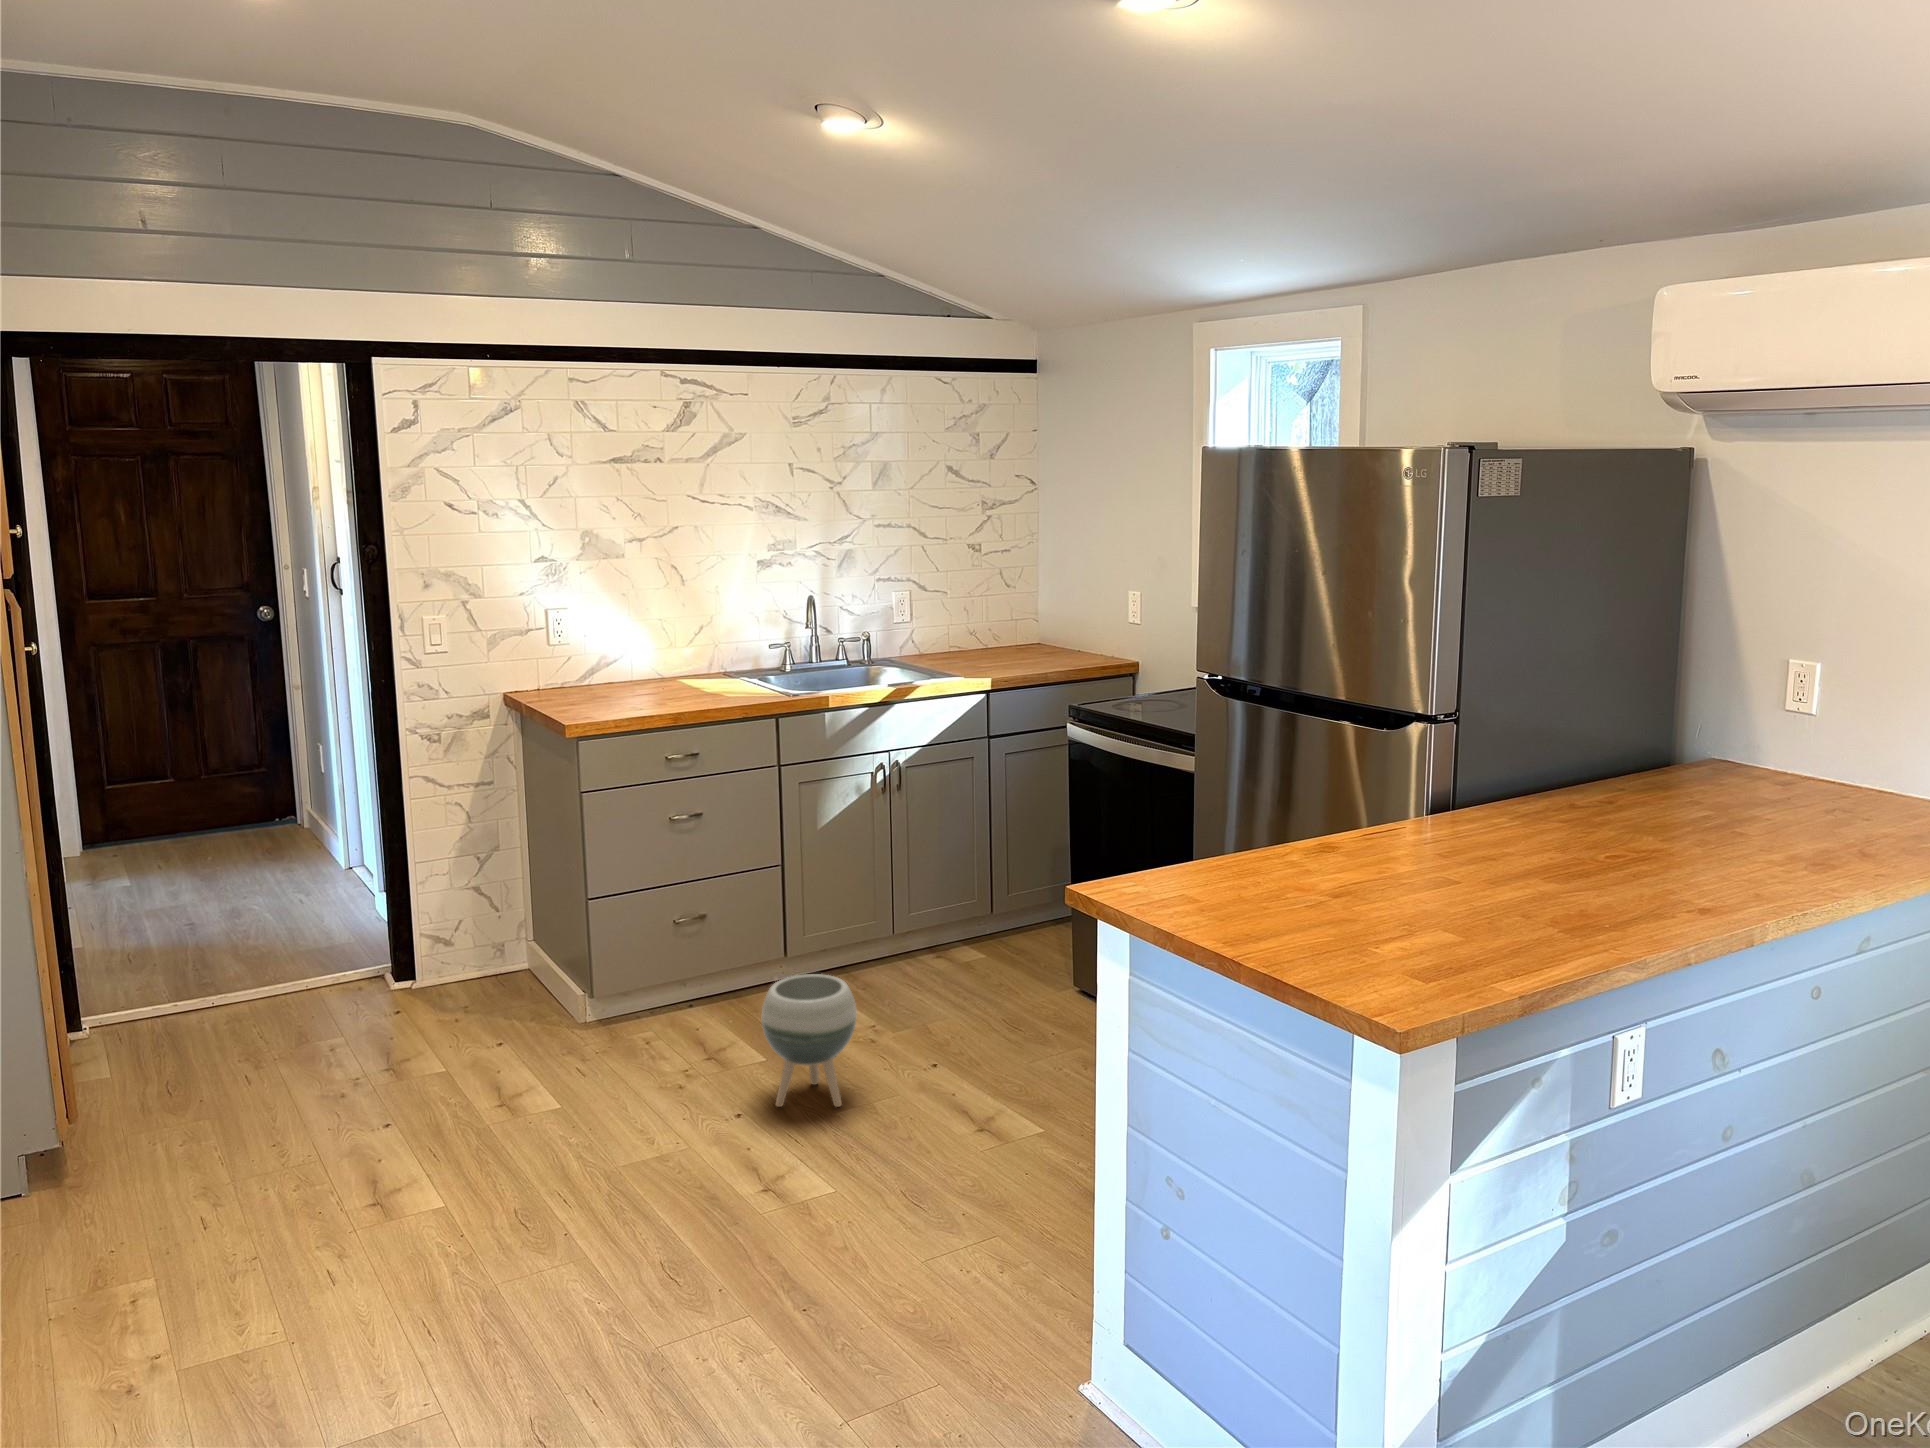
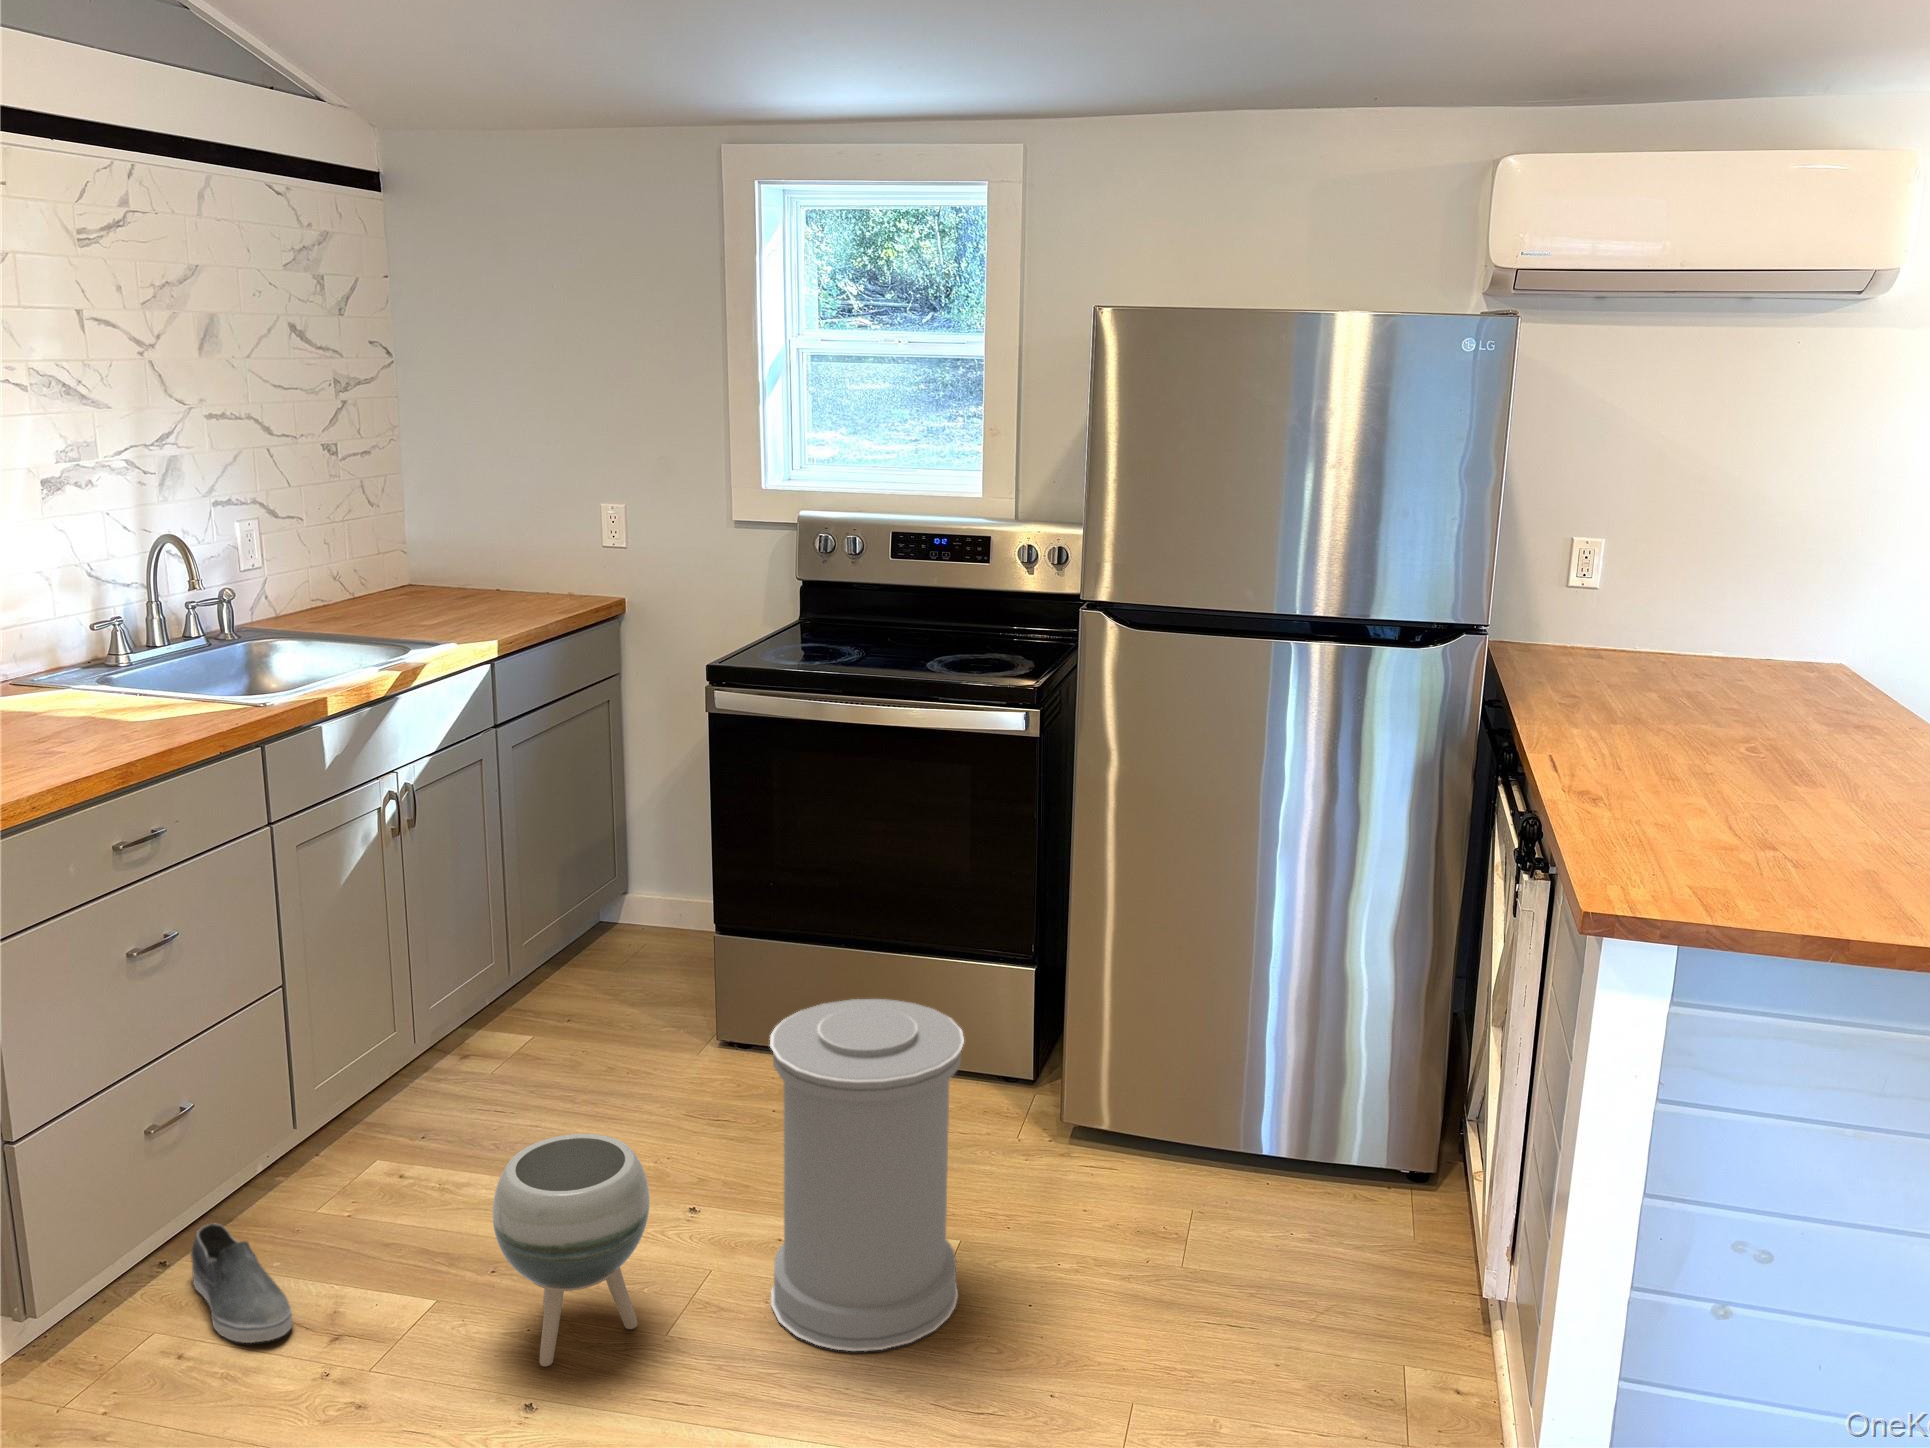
trash can: none [904,932,1036,1169] -> present [770,999,964,1351]
shoe: none [675,987,716,1050] -> present [191,1224,293,1343]

